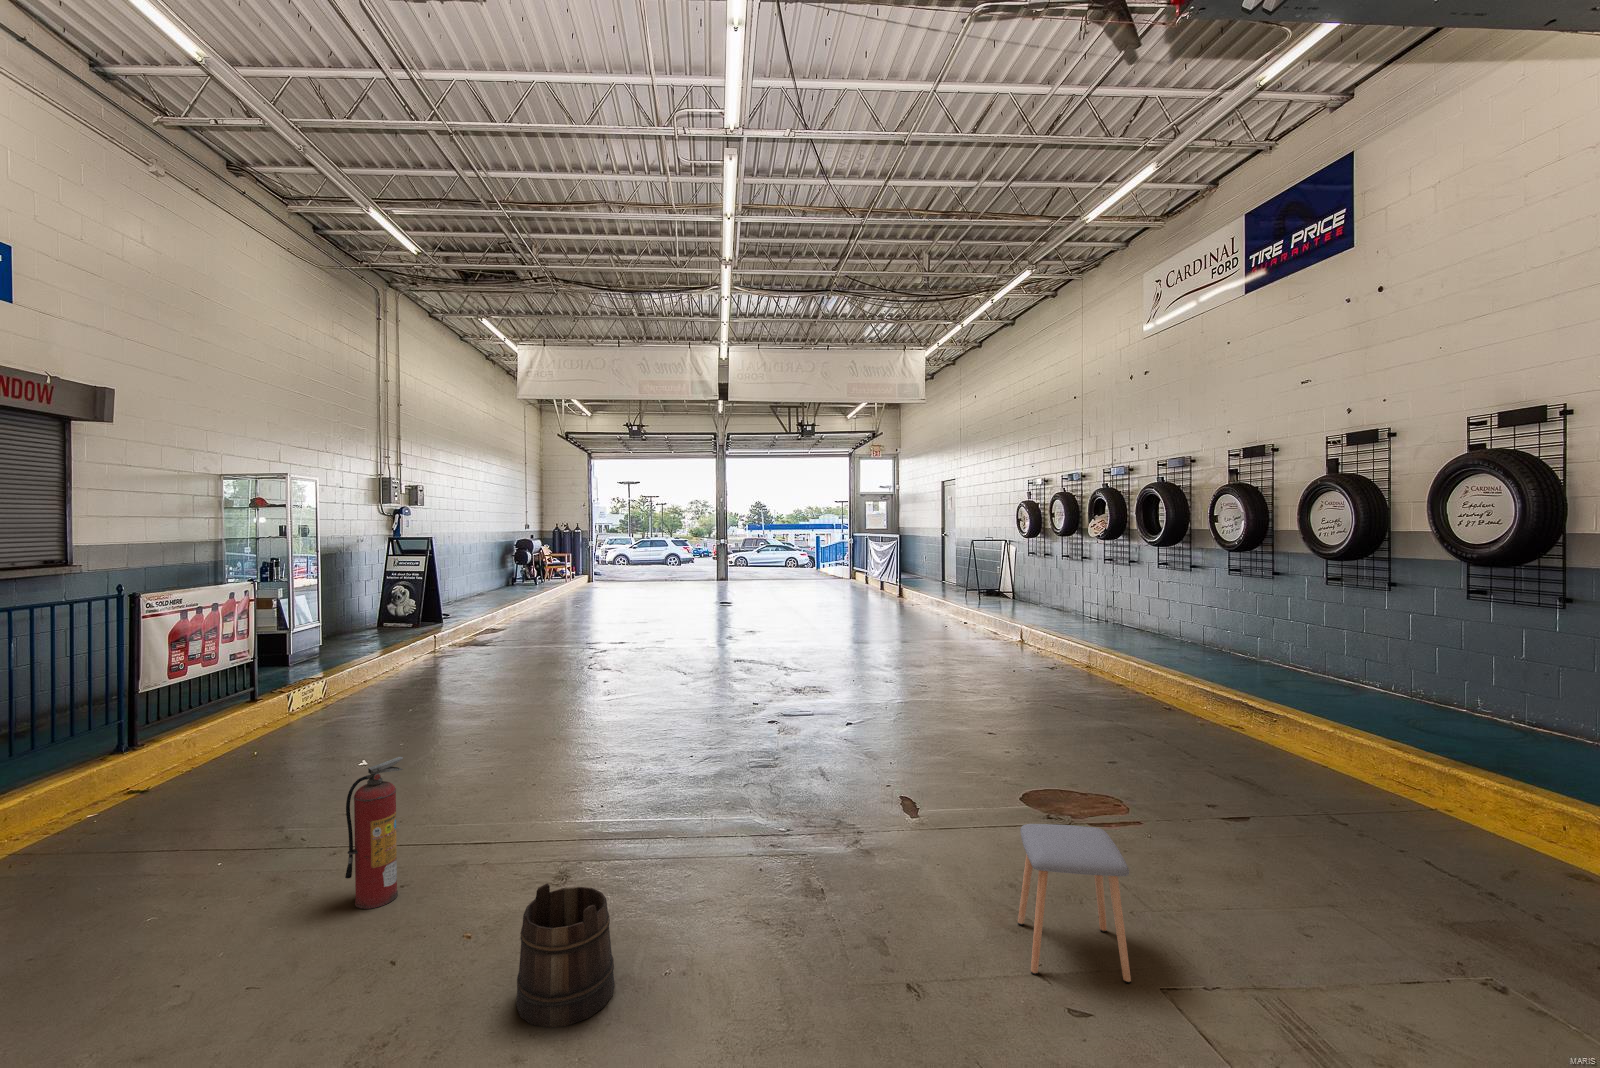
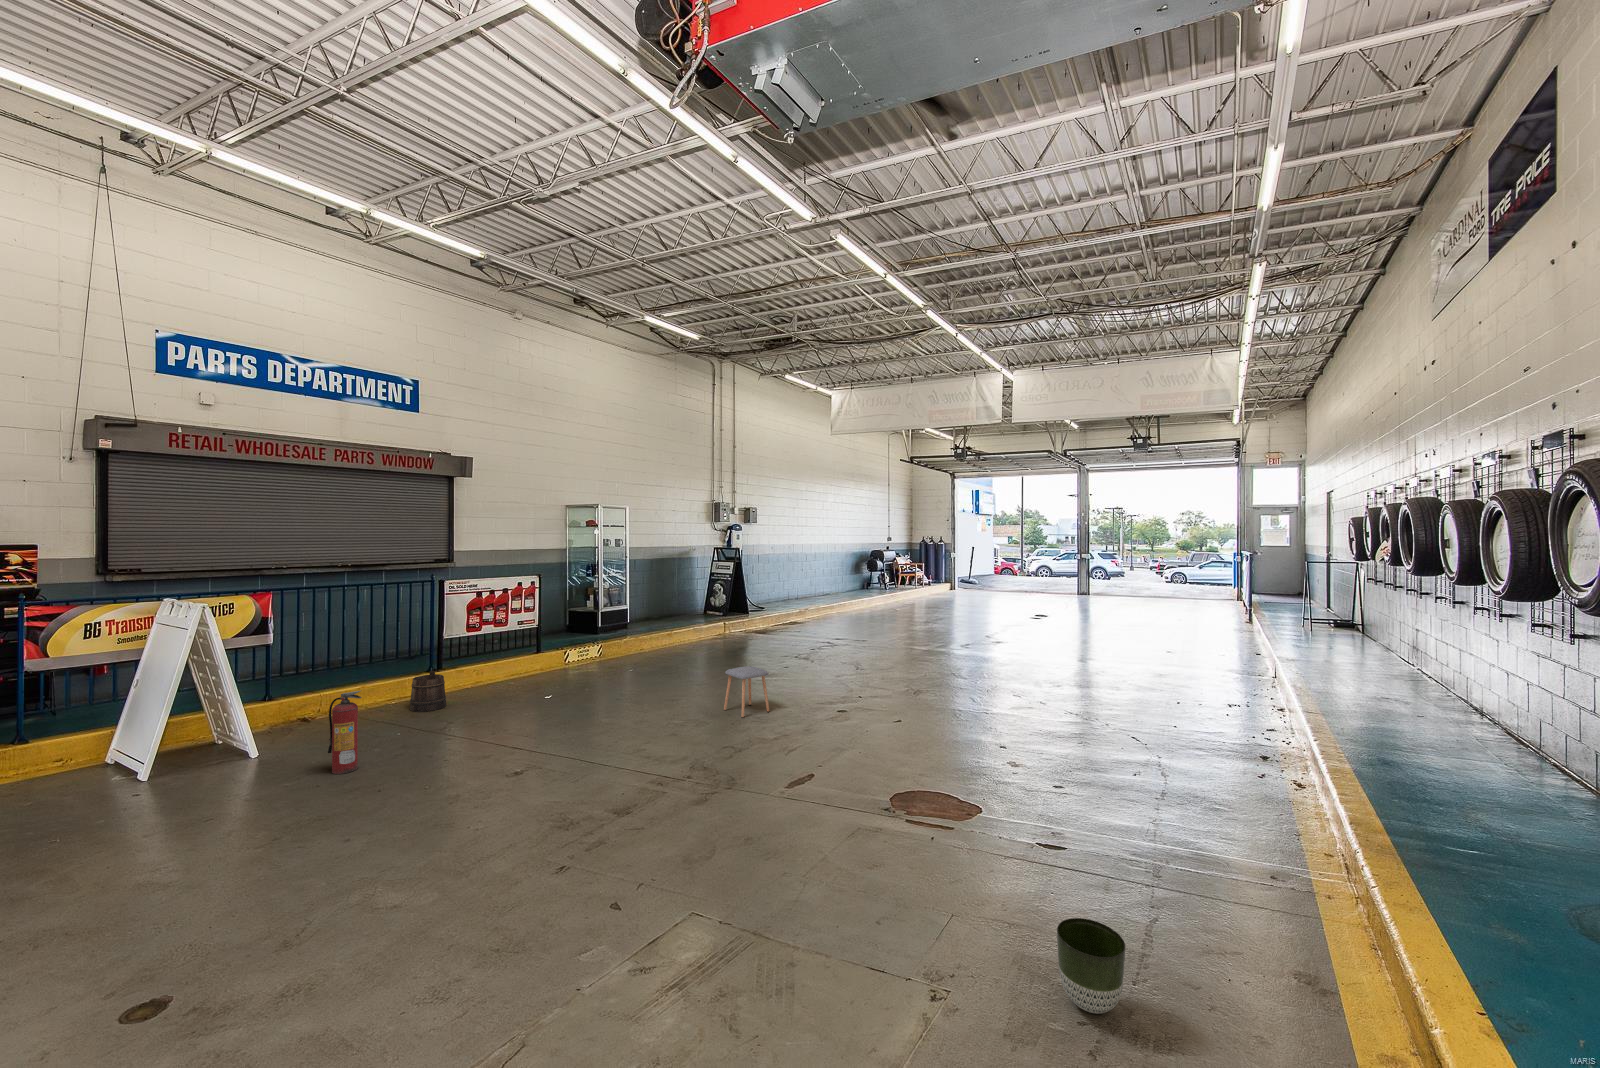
planter: none [1283,740,1332,791] -> present [1057,918,1125,1014]
stool: present [1018,824,1131,983] -> present [724,666,769,718]
bucket: present [516,883,614,1028] -> present [410,671,446,712]

